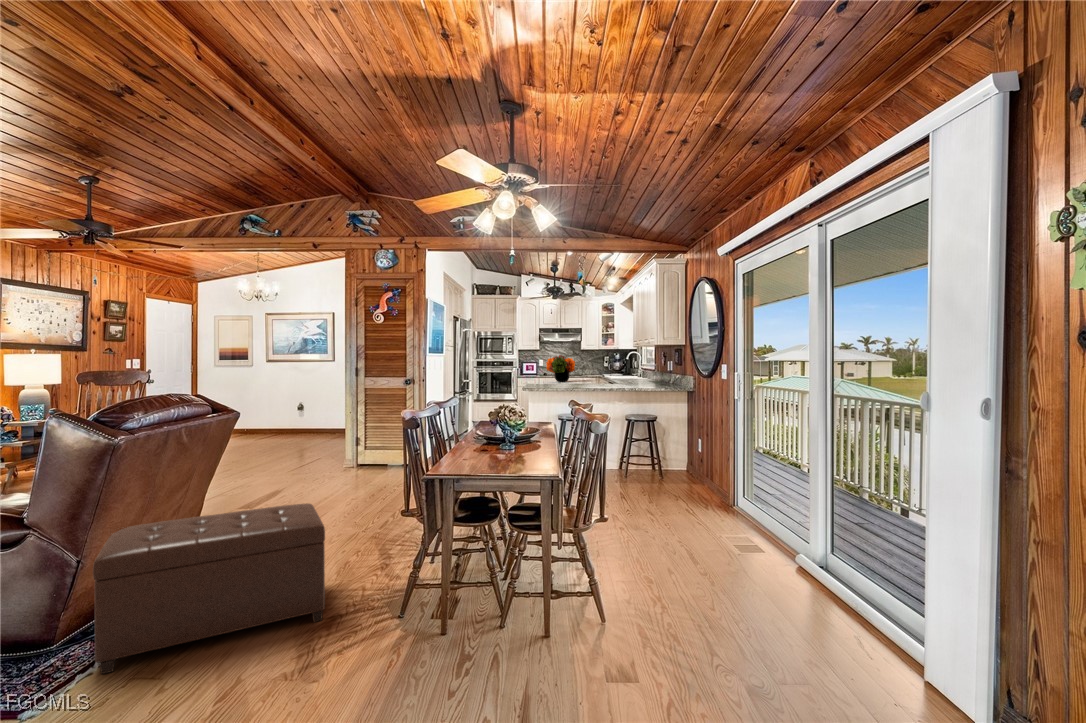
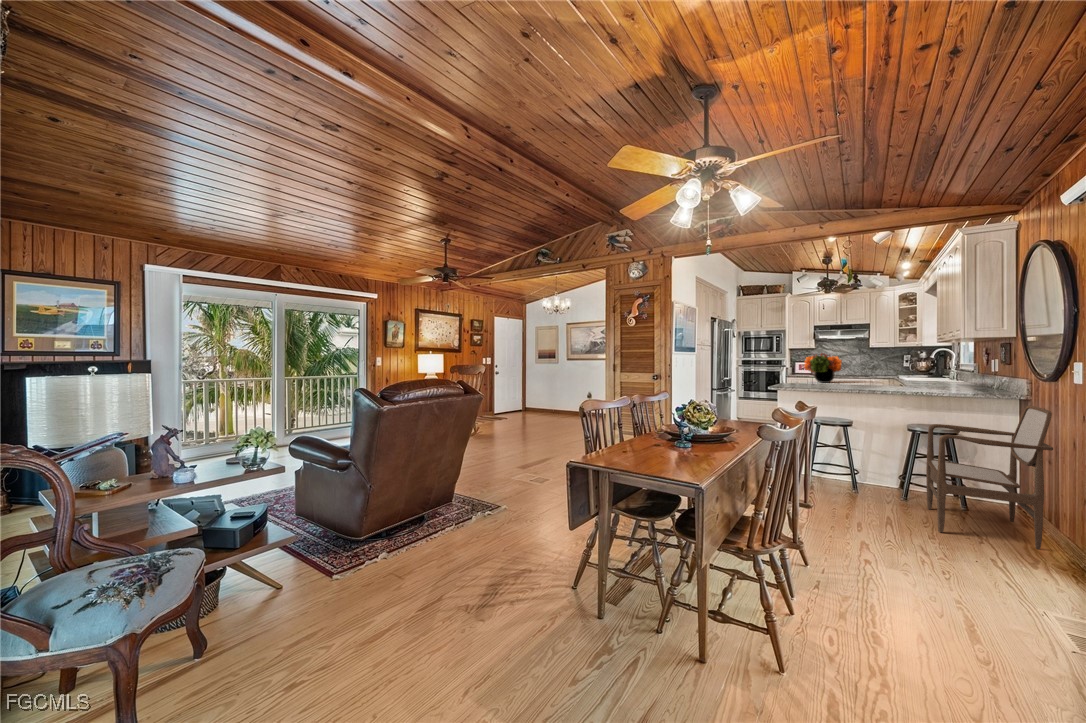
armchair: none [640,395,713,496] -> present [926,405,1053,549]
ottoman: present [93,503,325,674] -> none [373,473,527,576]

